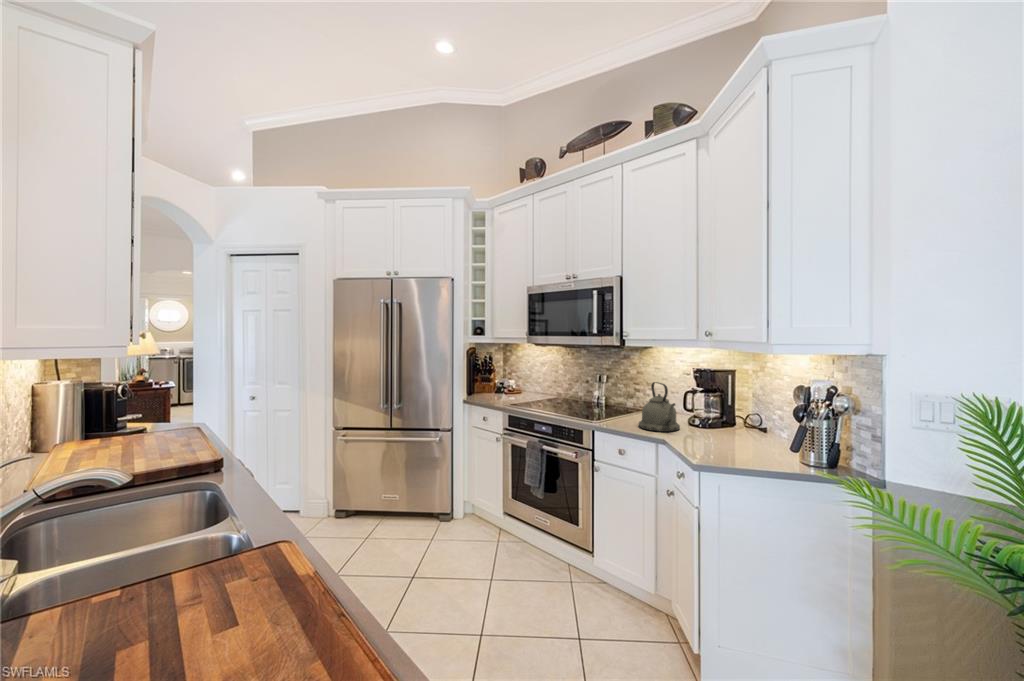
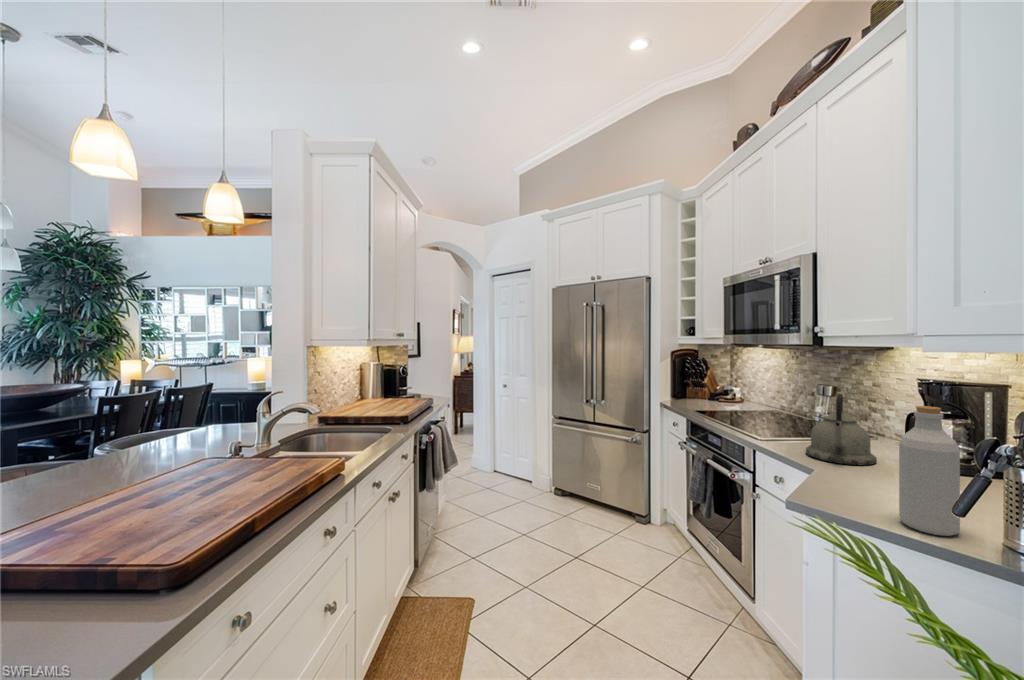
bottle: none [756,389,787,465] -> present [899,406,960,536]

